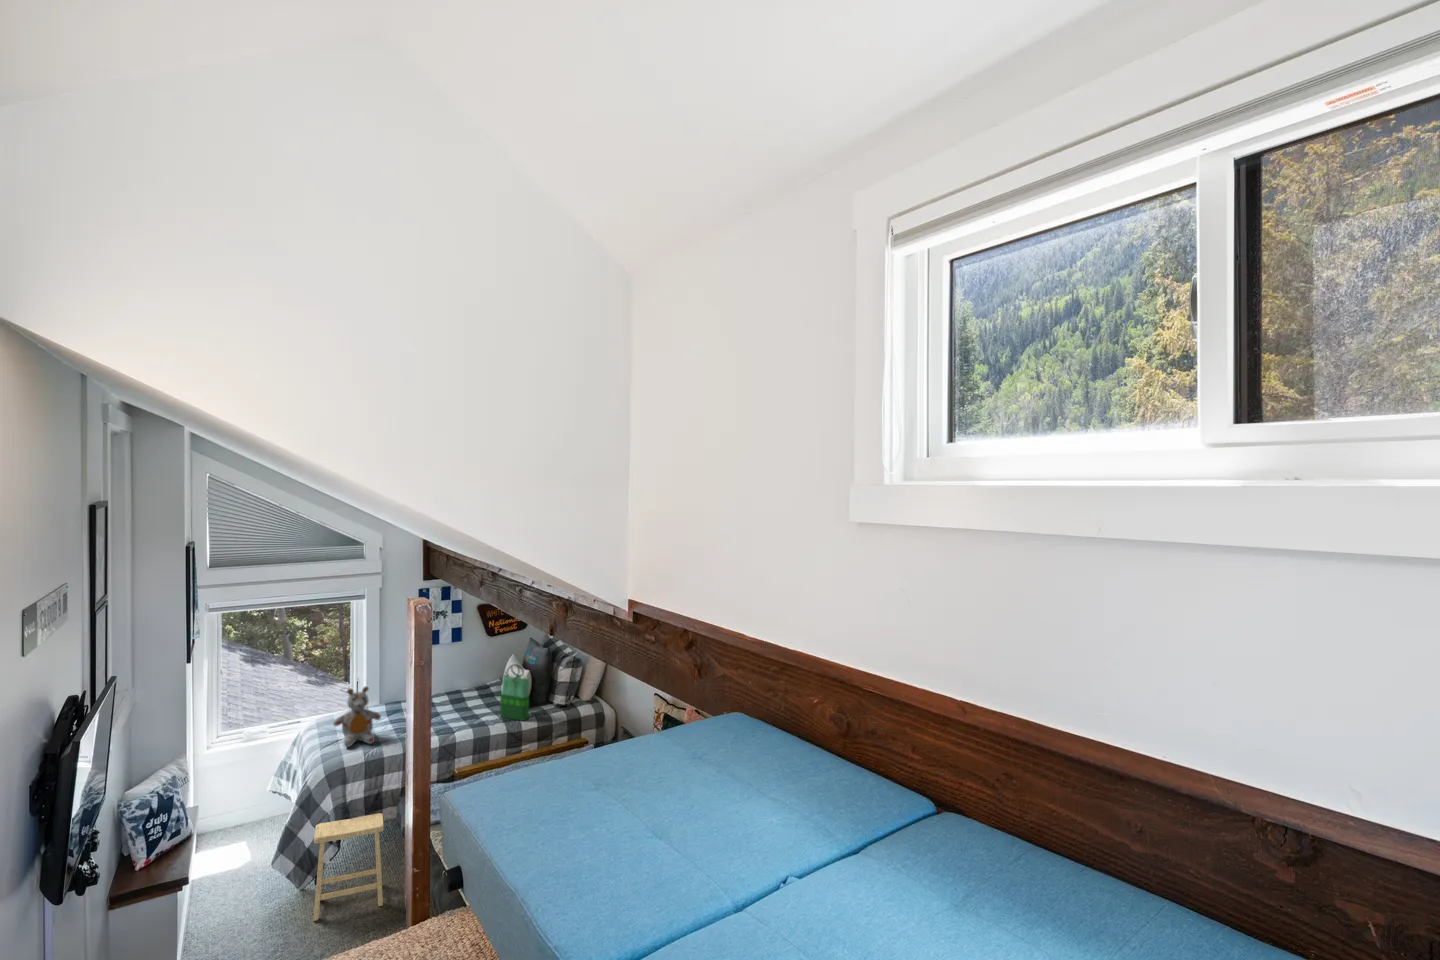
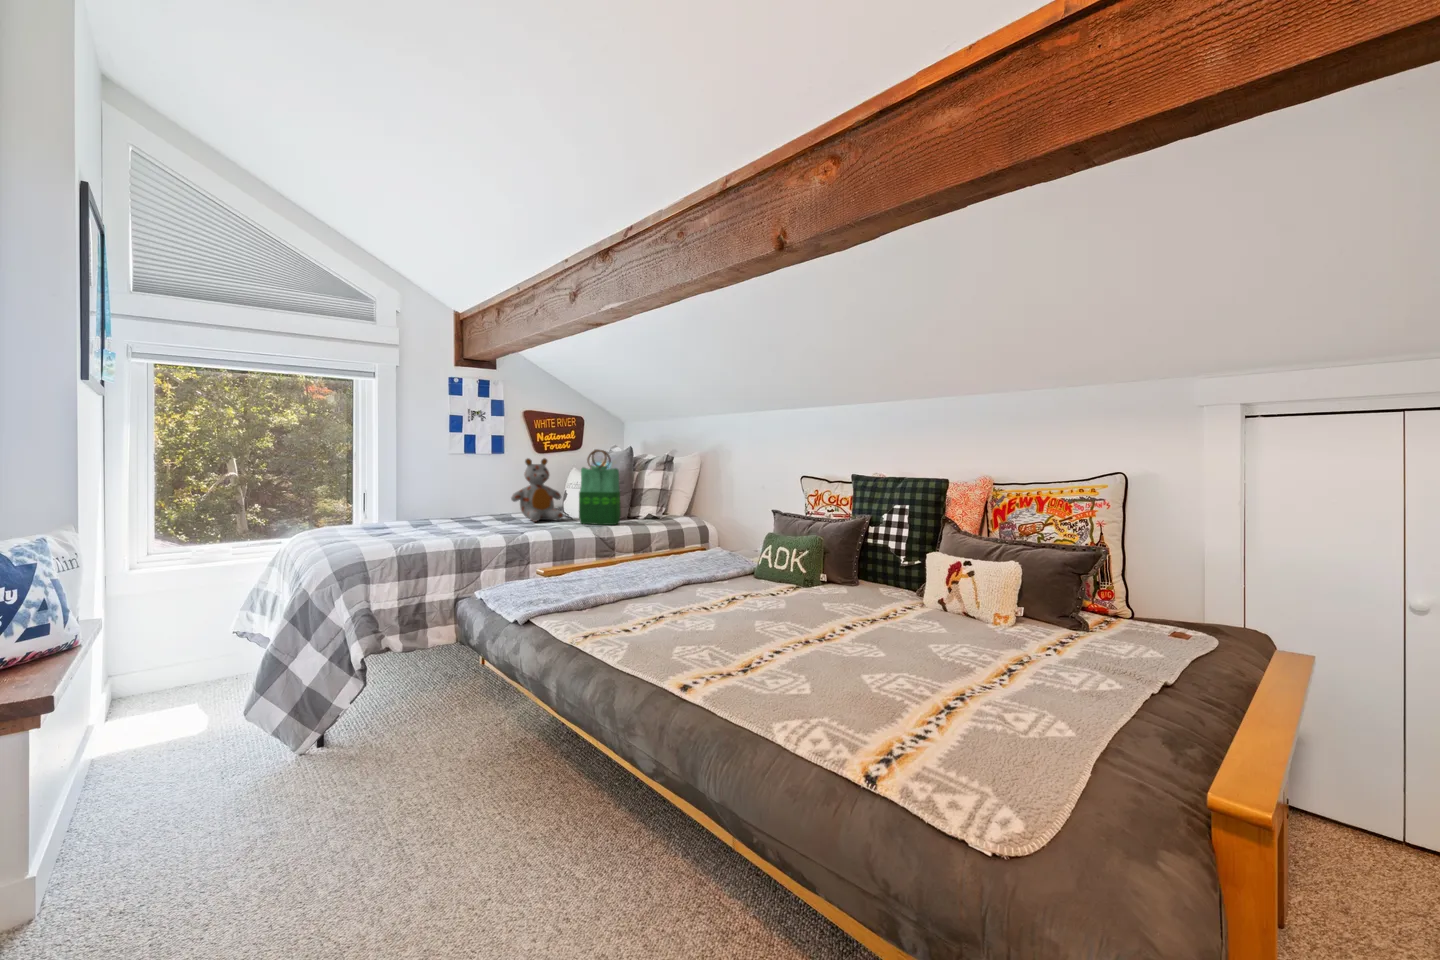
stuffed bear: present [333,687,381,747] -> present [511,458,563,522]
footstool: present [313,813,384,921] -> none [322,621,449,794]

